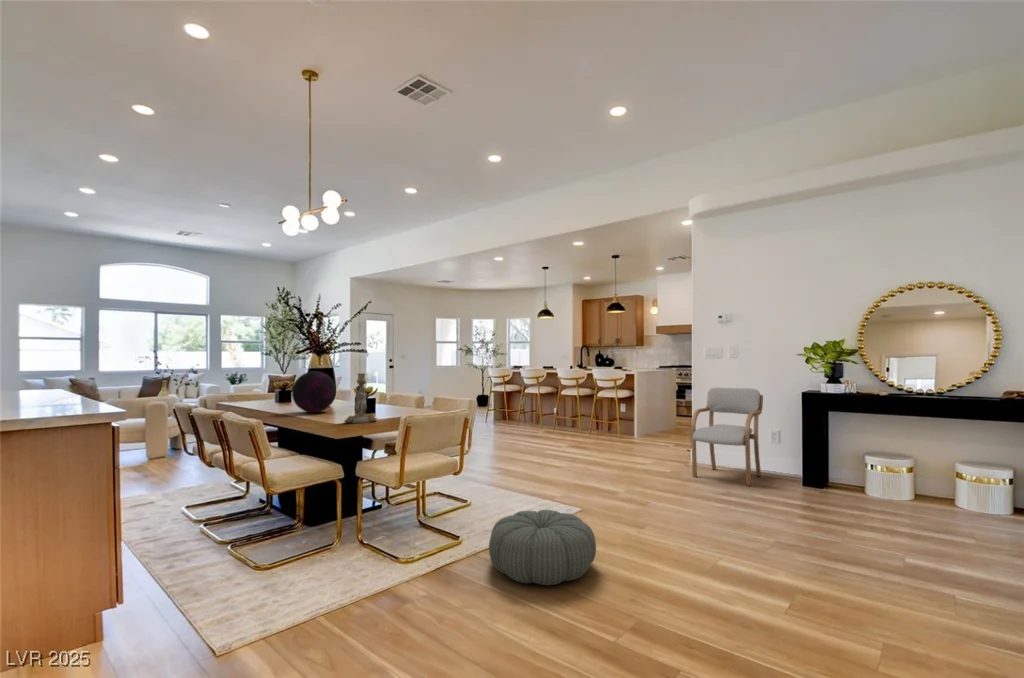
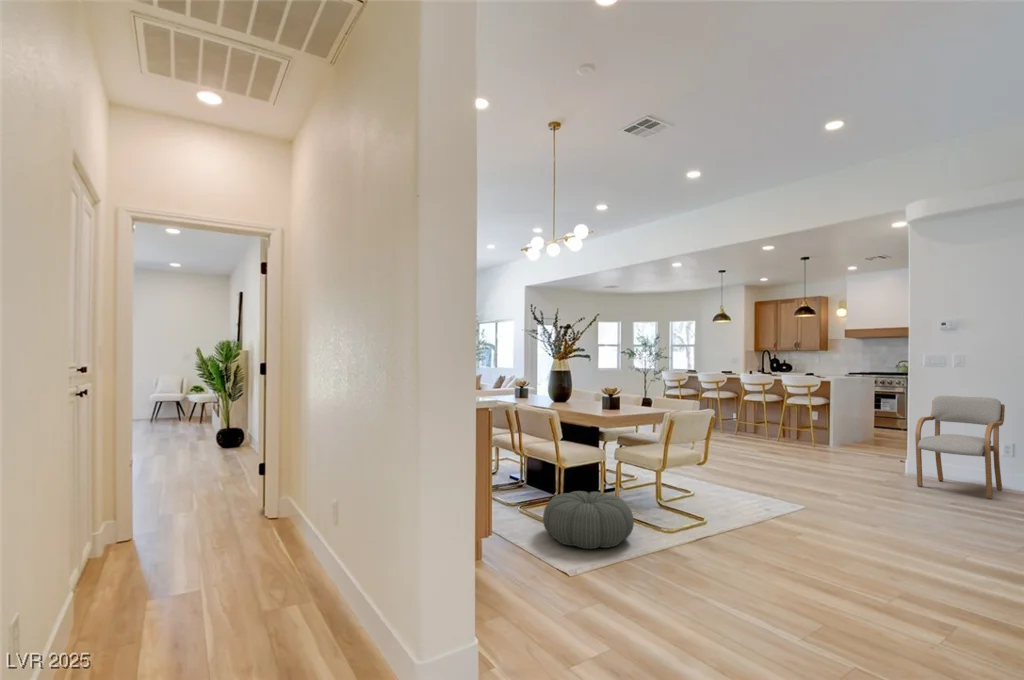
decorative orb: present [292,371,336,413] -> none [547,372,581,407]
candlestick: present [345,373,377,423] -> none [608,375,635,415]
pouf: present [489,510,596,585] -> present [543,491,634,549]

